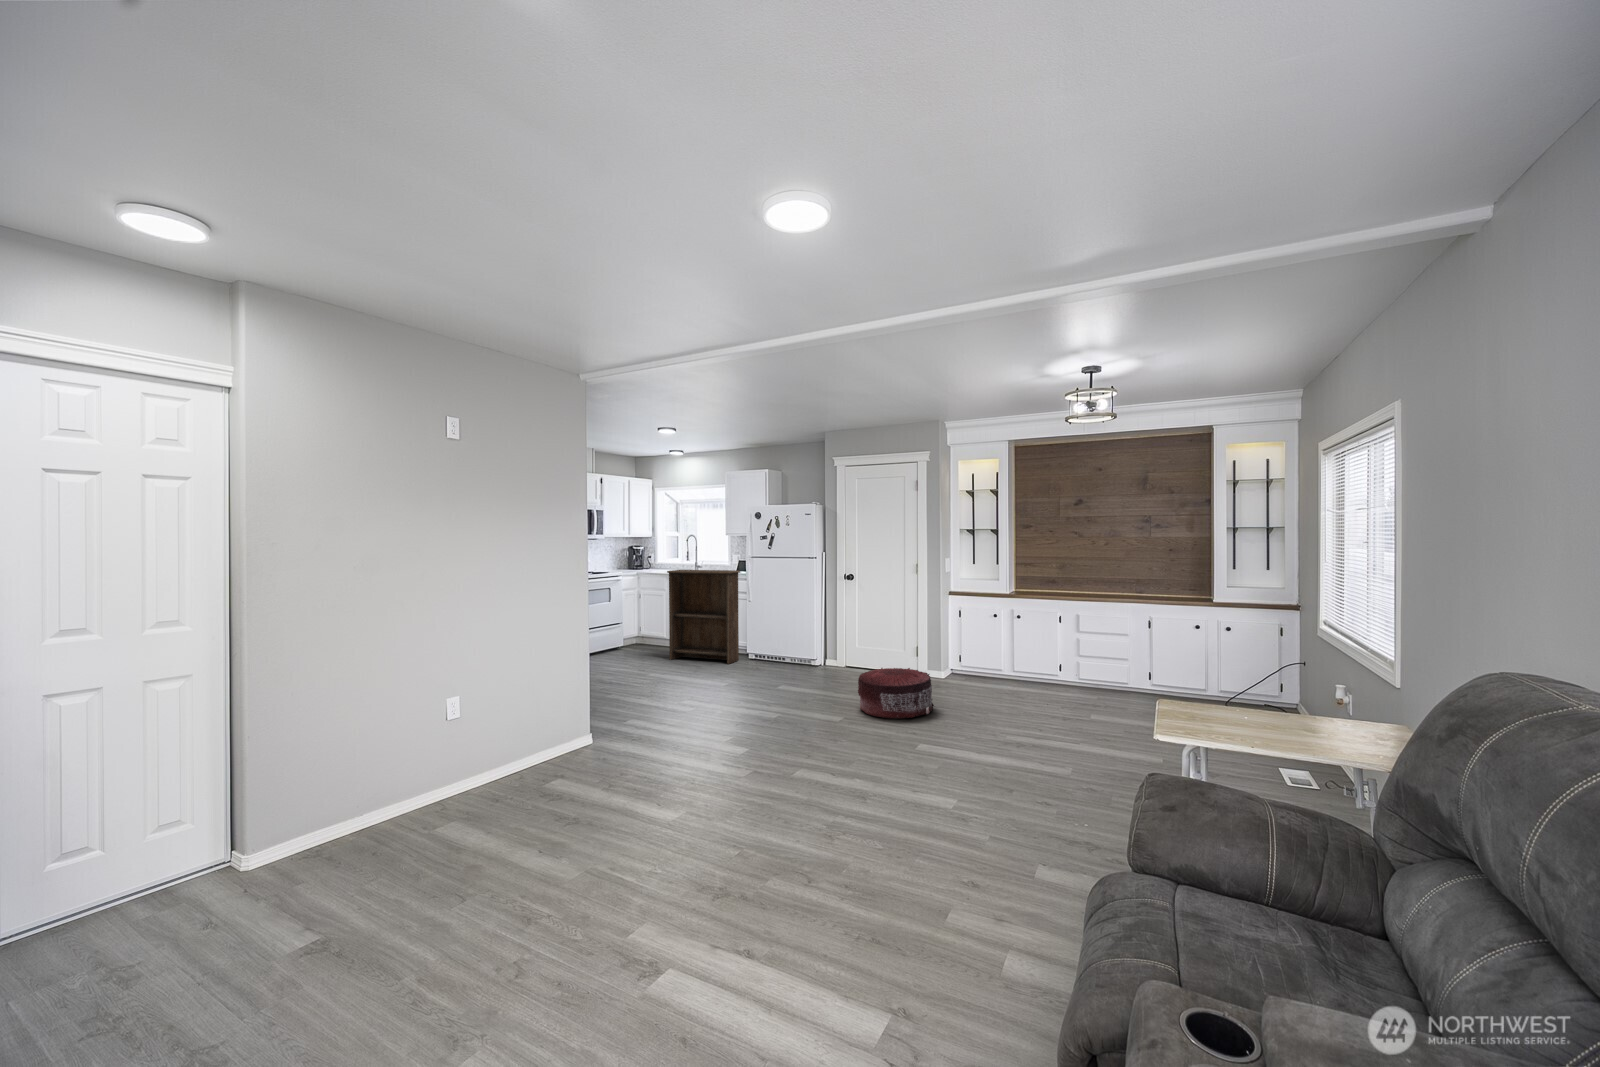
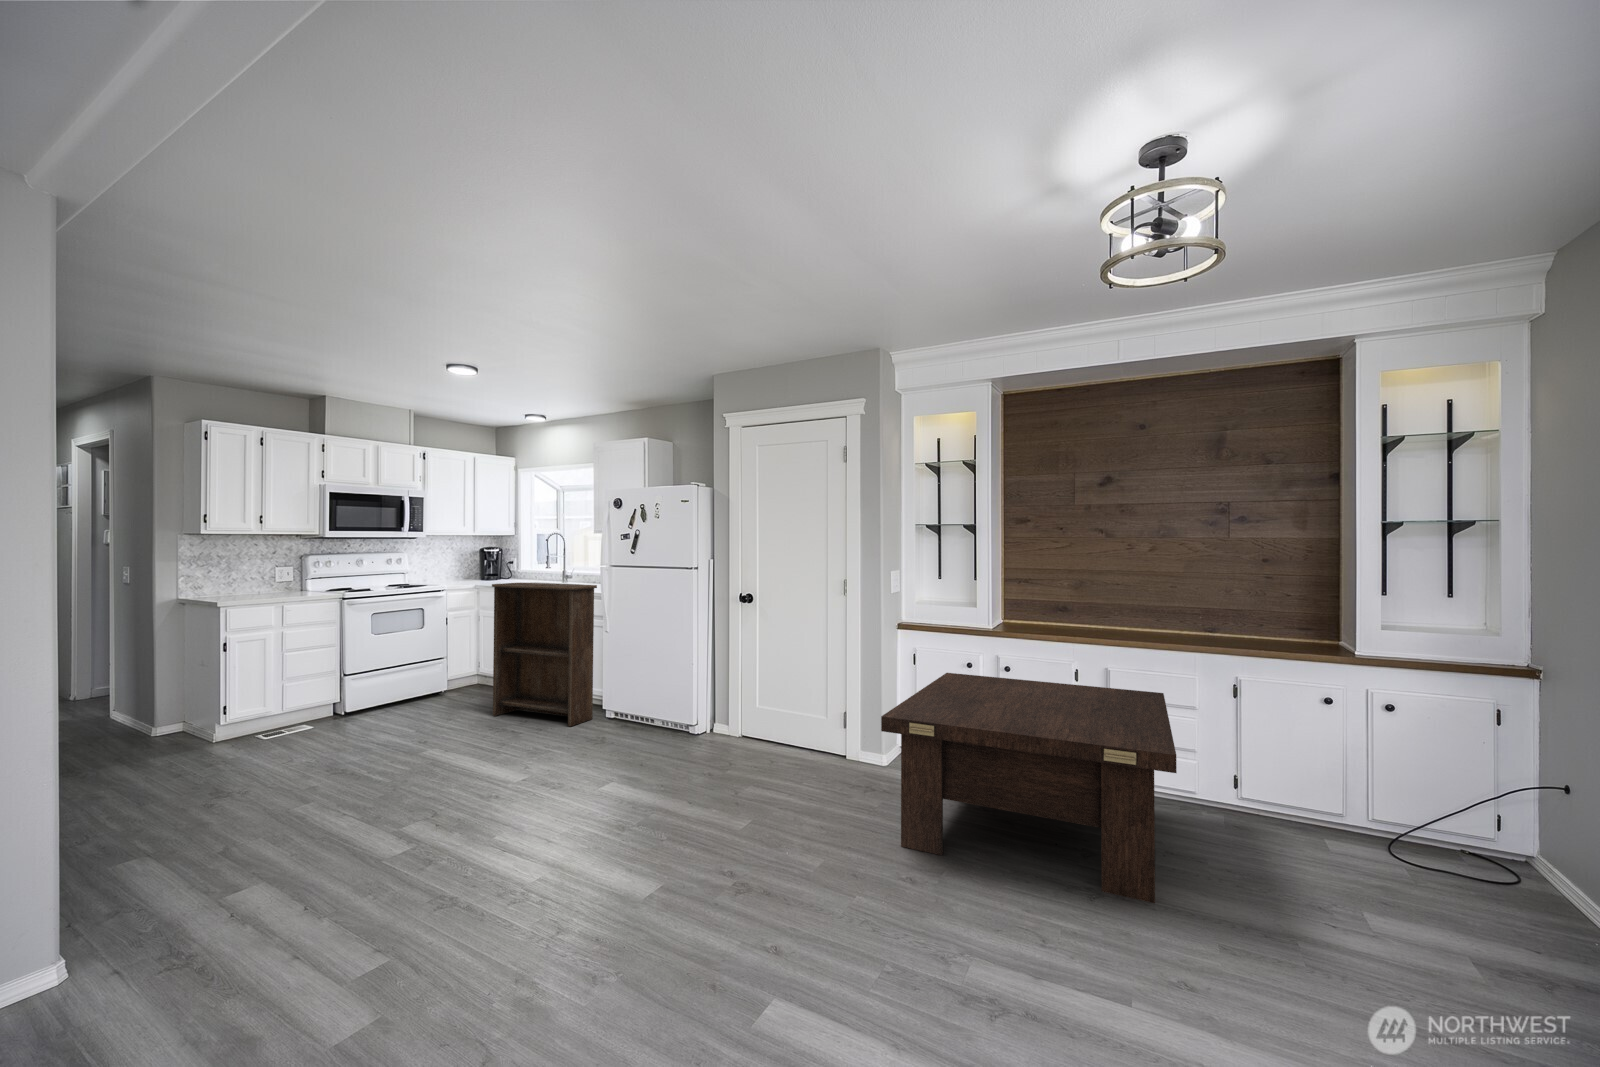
coffee table: none [957,620,1111,722] -> present [881,673,1177,903]
pouf: present [858,668,934,719] -> none [693,764,837,882]

